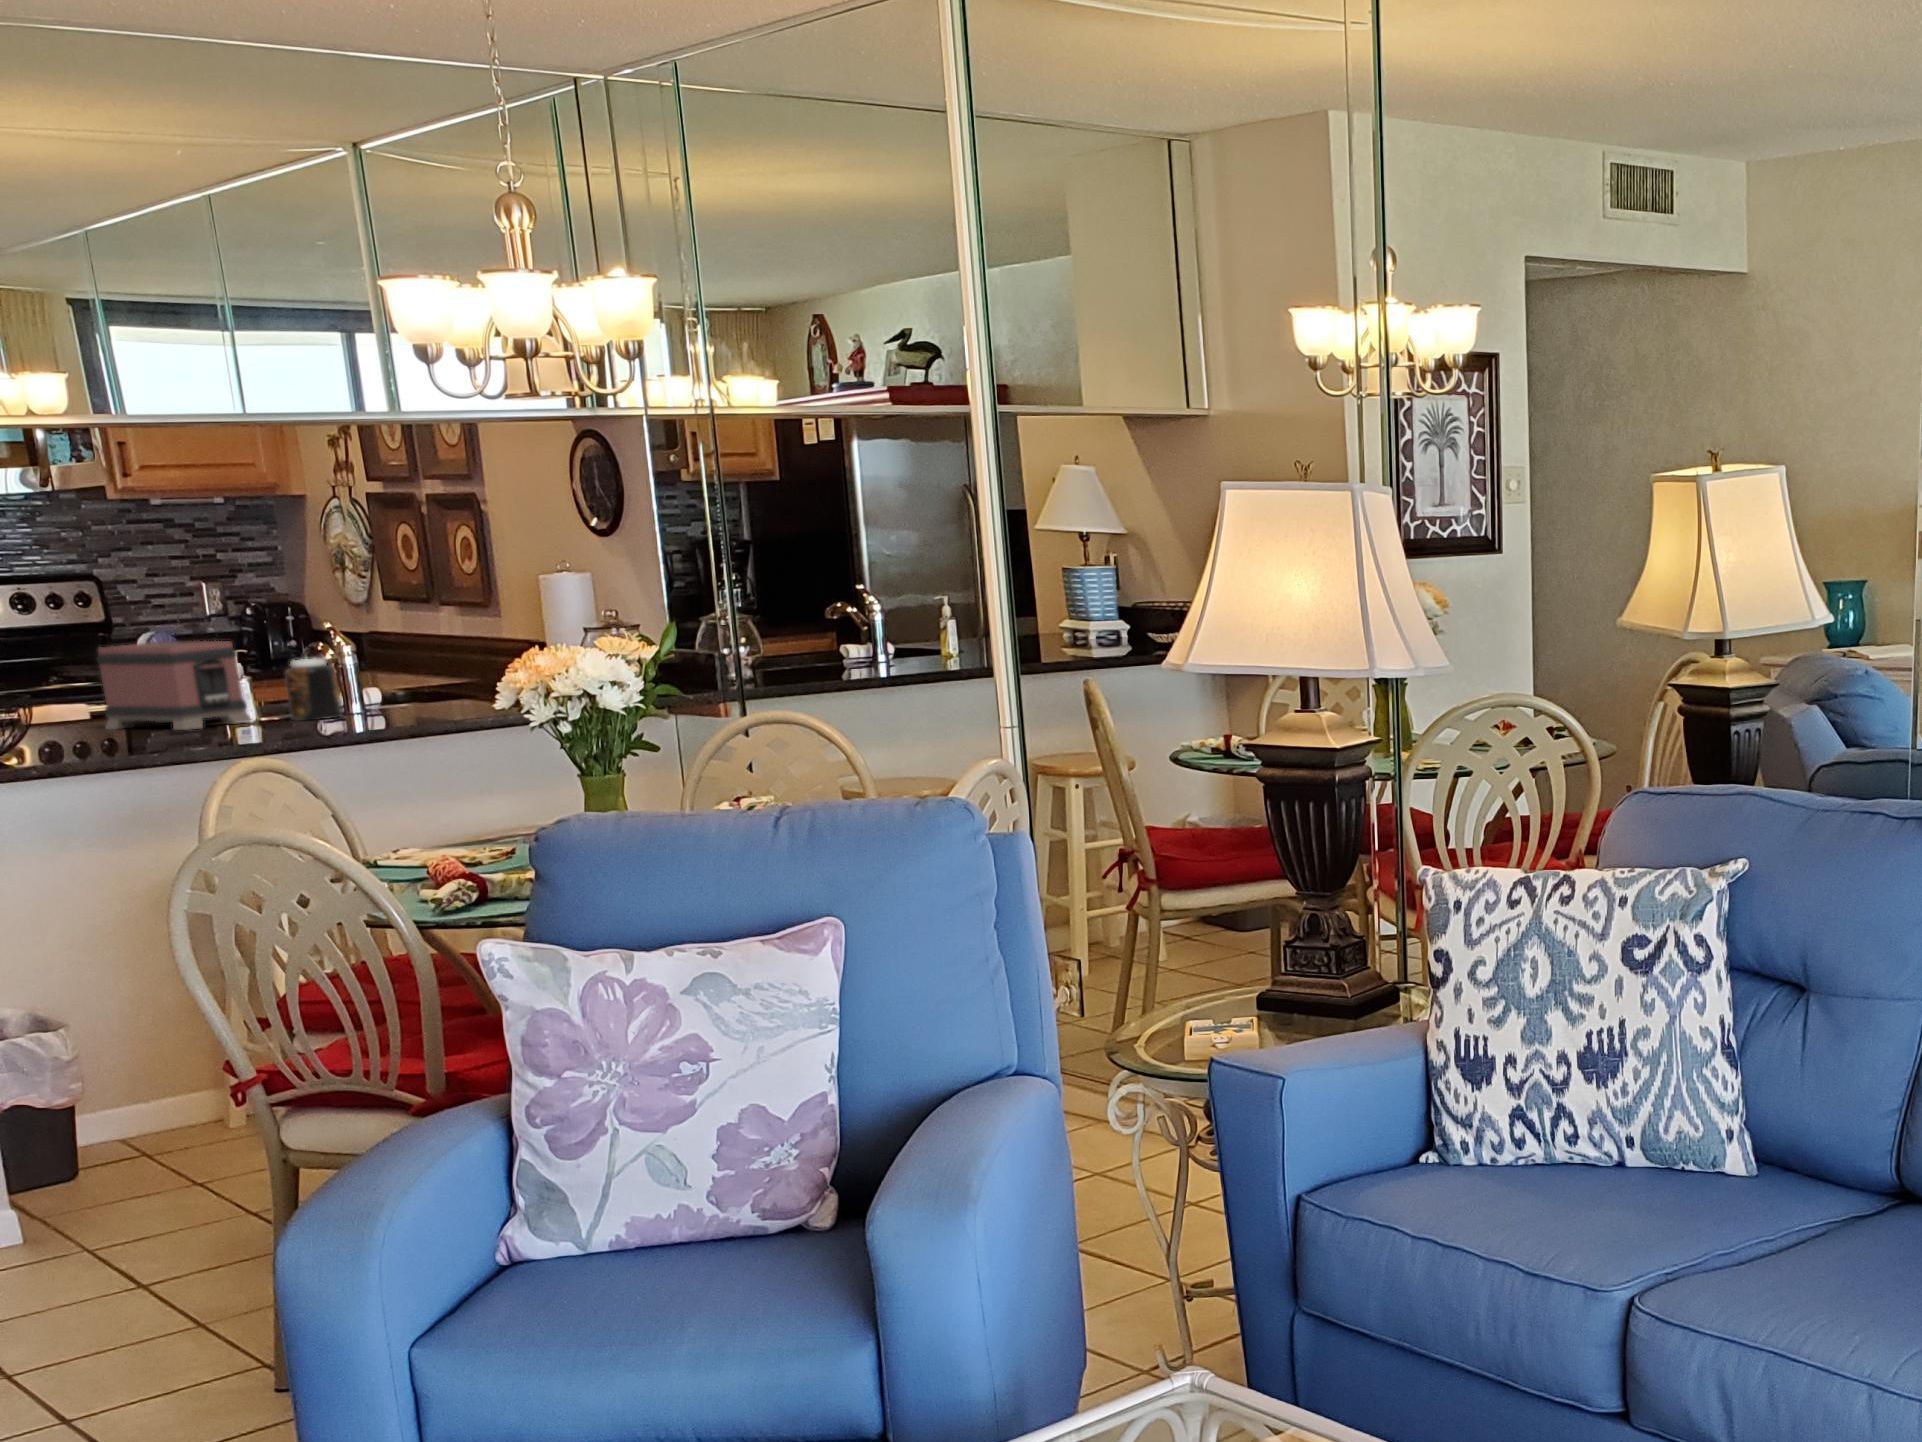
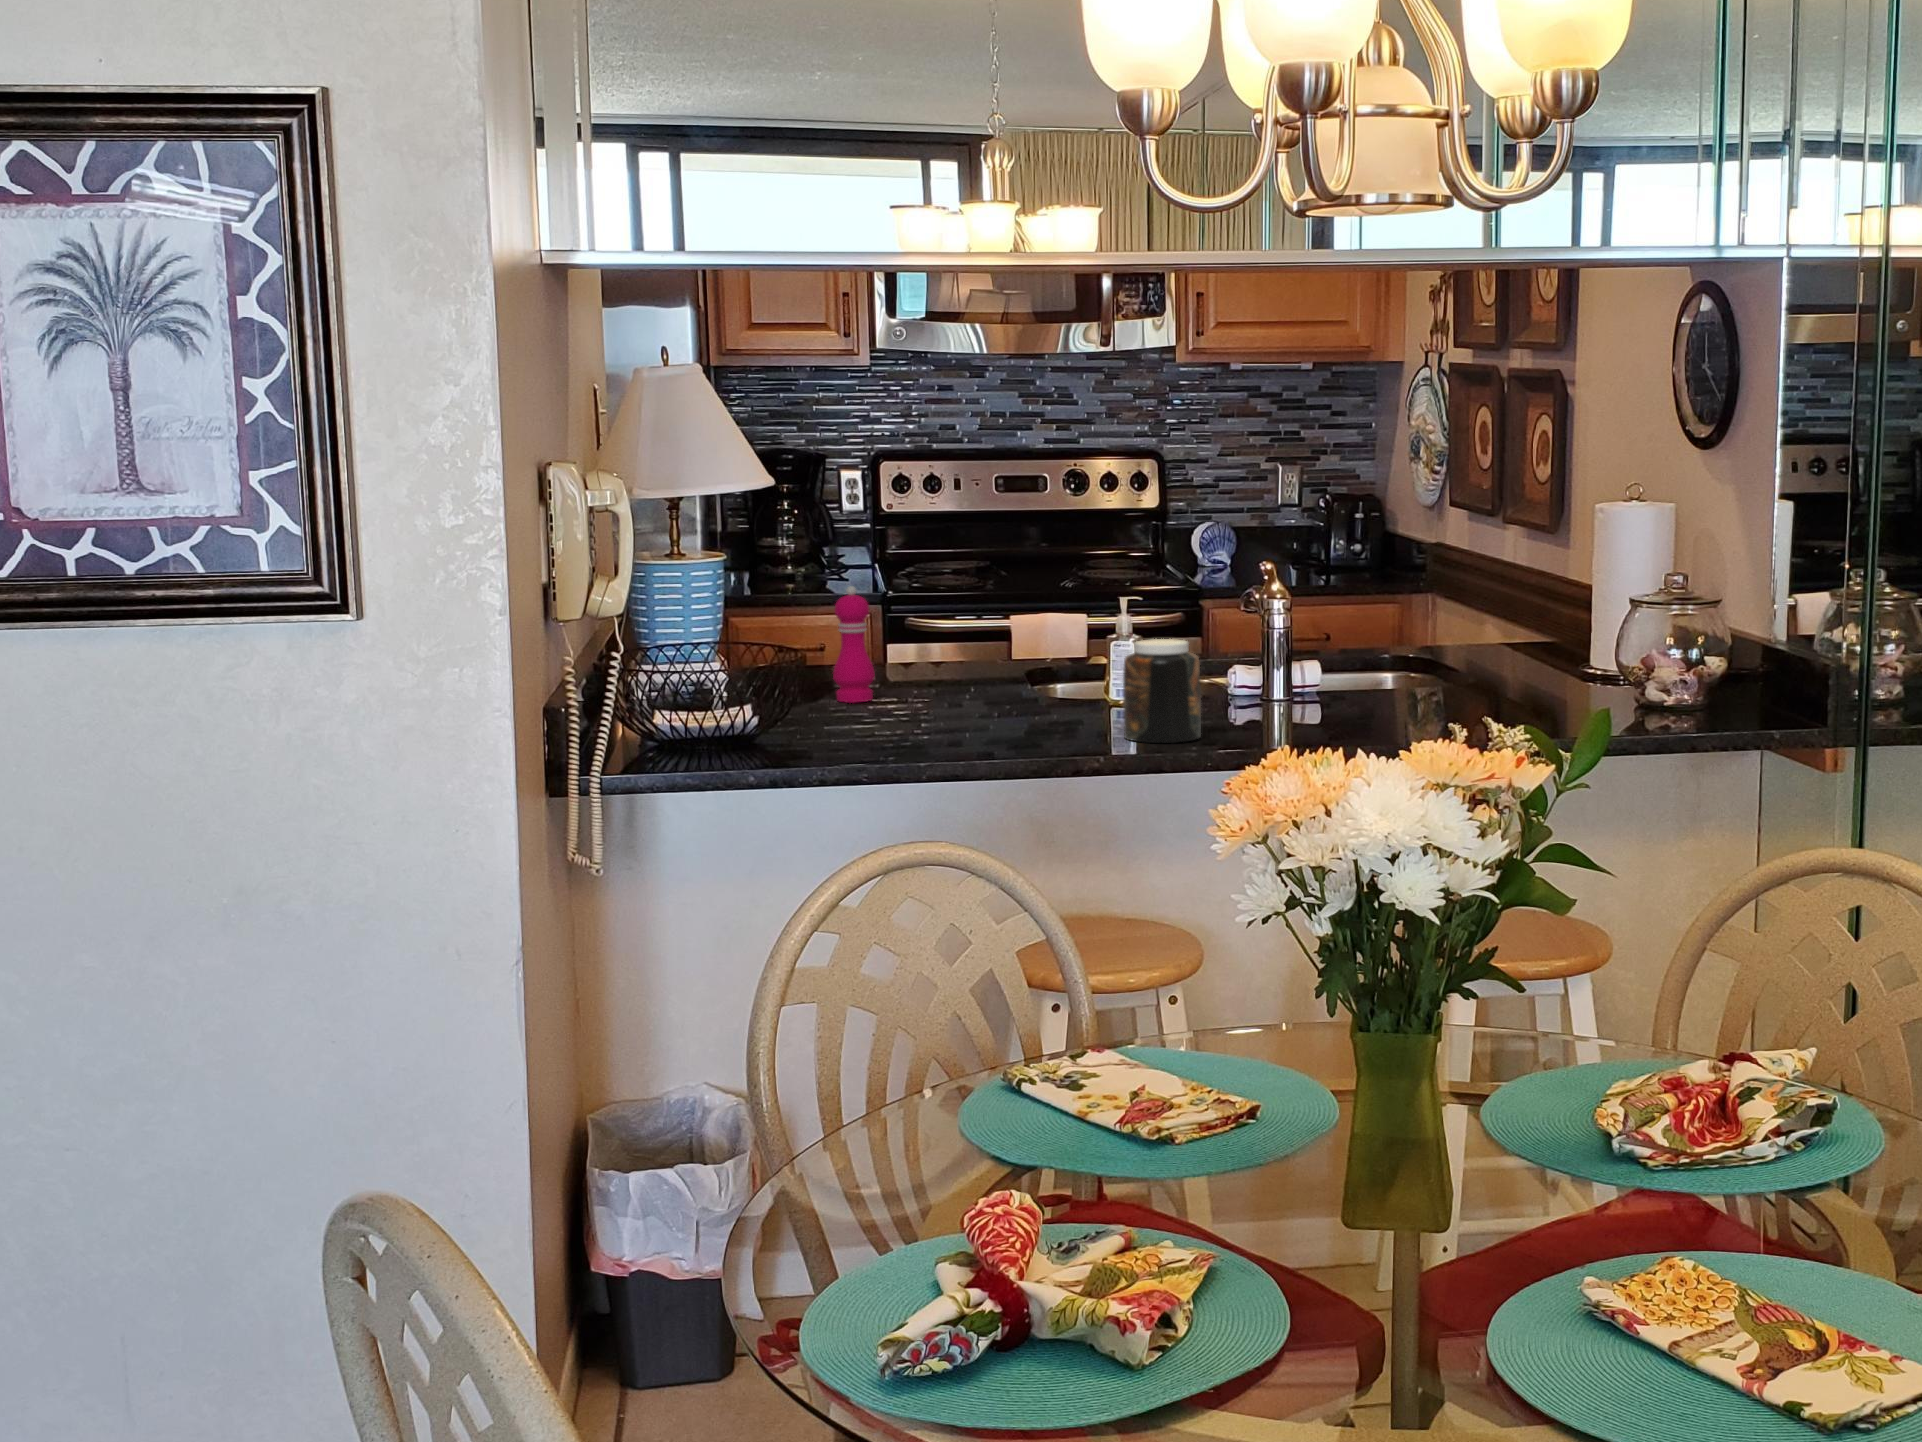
toaster: present [97,641,252,730] -> none [886,588,1068,743]
pepper mill: none [34,651,73,730] -> present [833,586,875,703]

